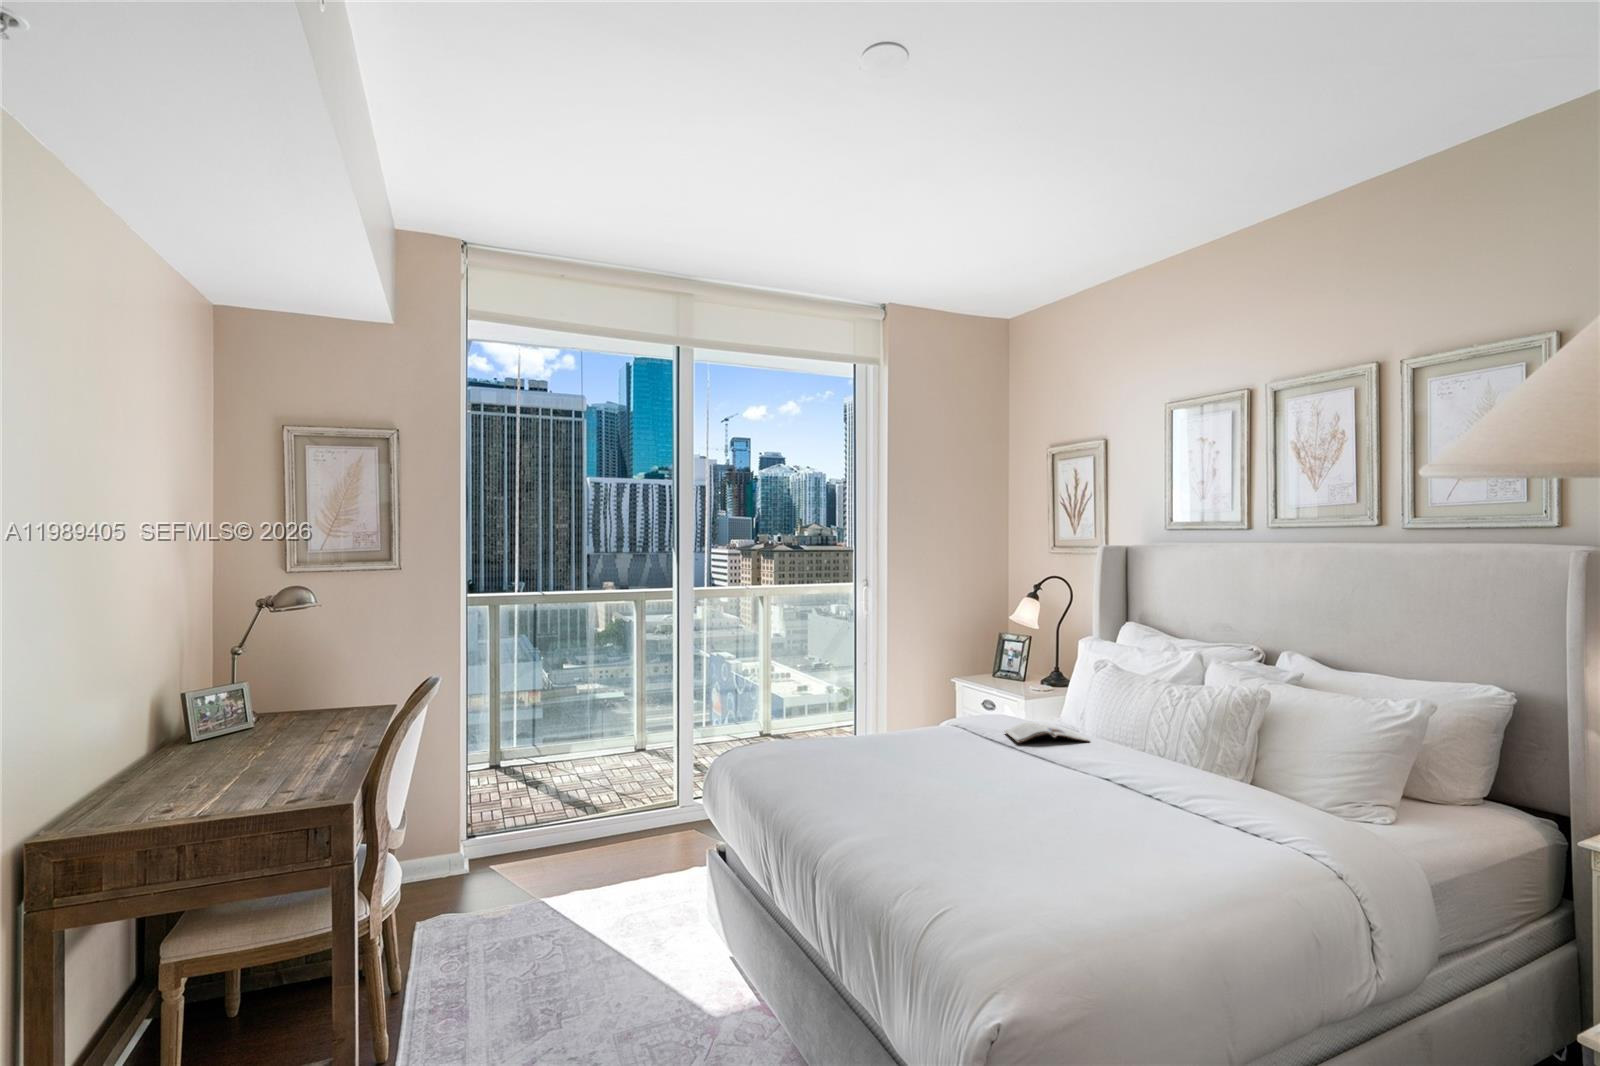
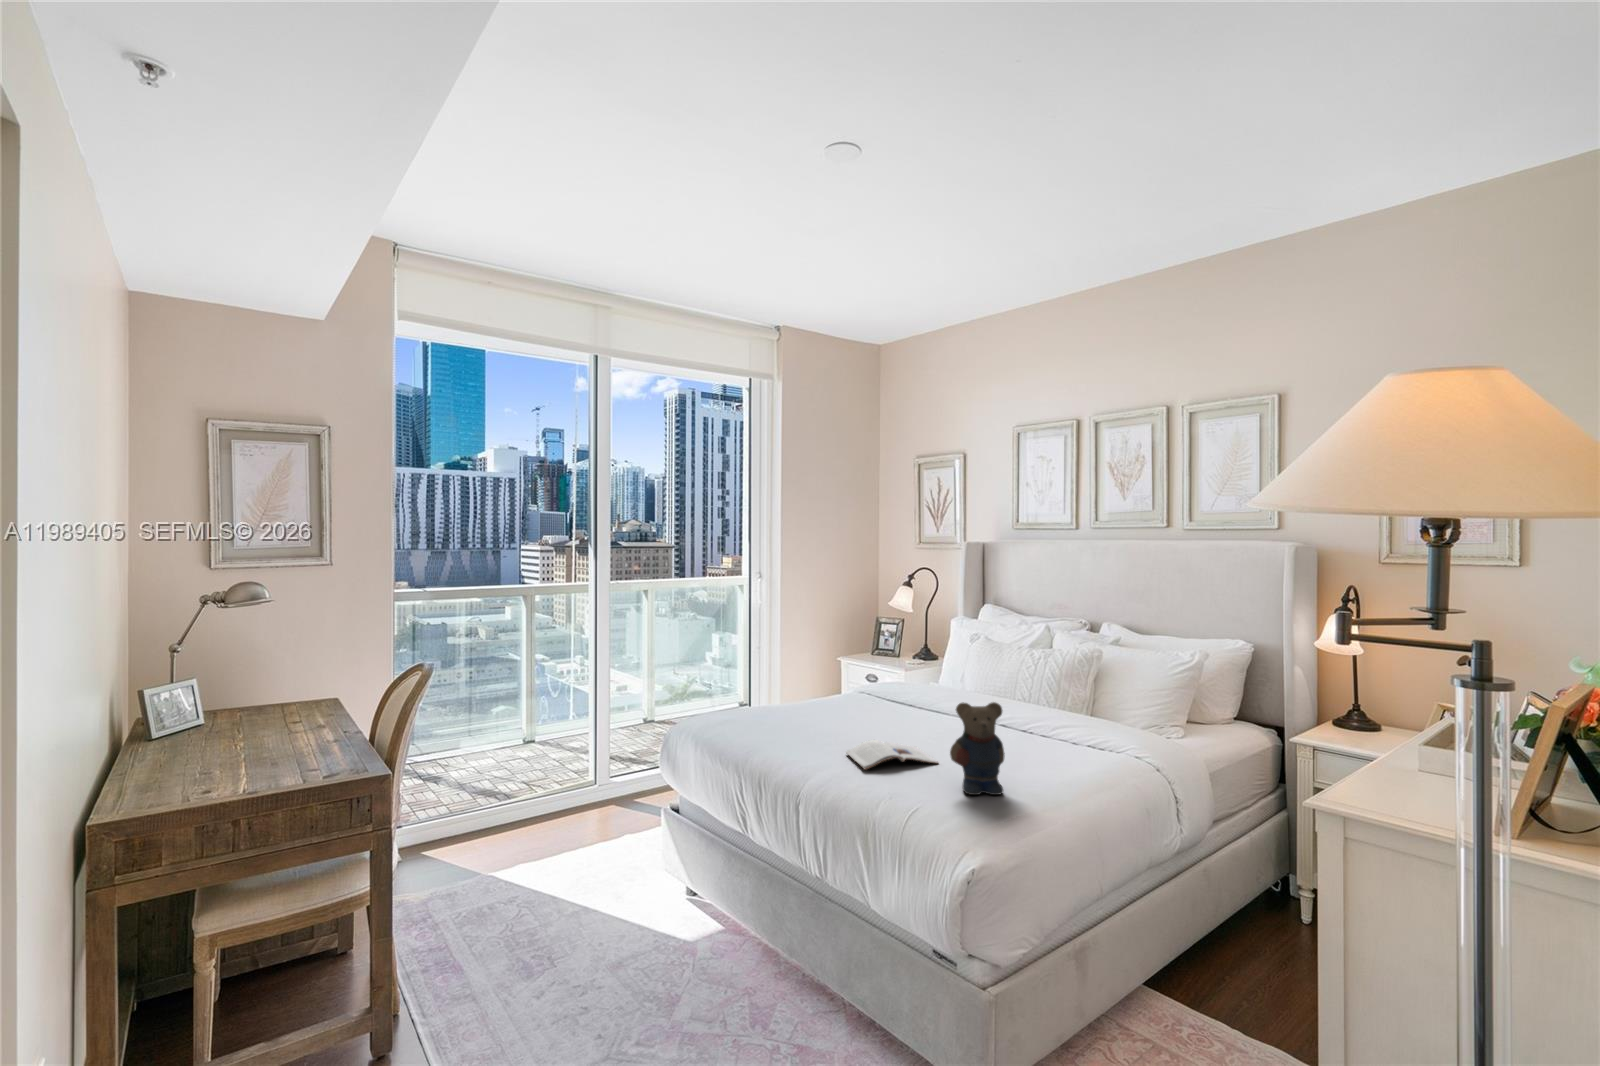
teddy bear: none [1091,680,1143,763] -> present [950,702,1005,795]

